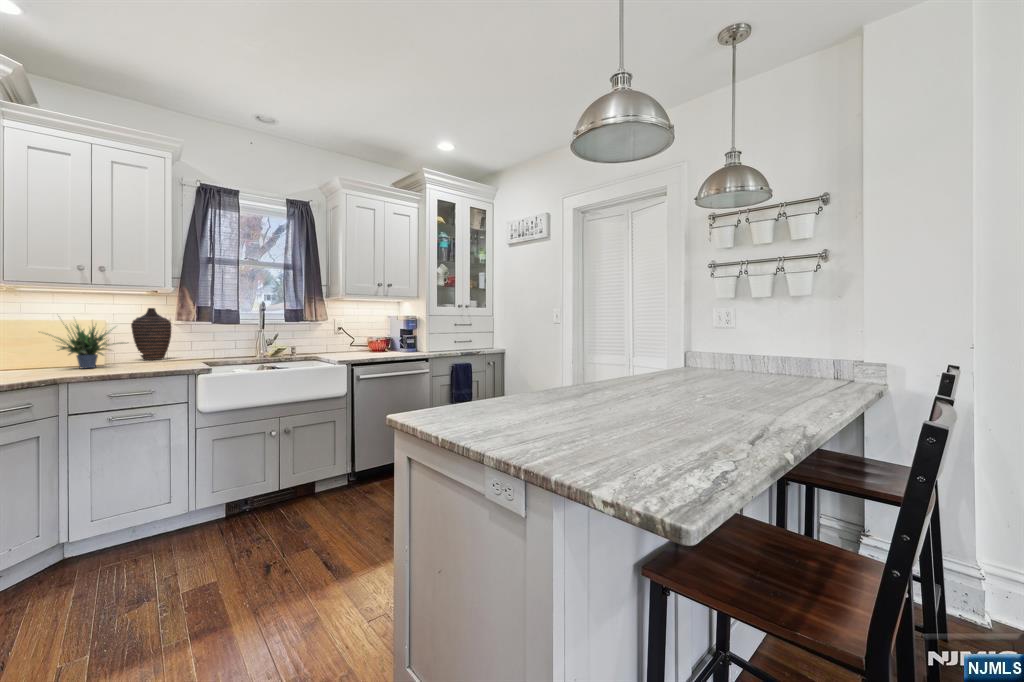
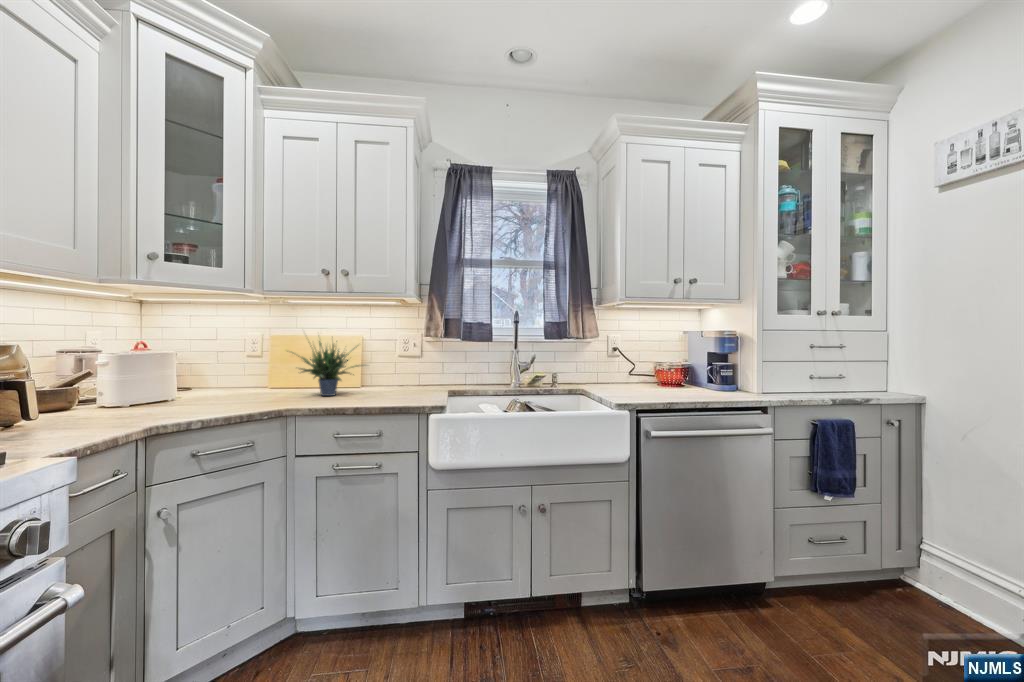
decorative vase: present [131,308,171,360] -> none [381,322,420,386]

